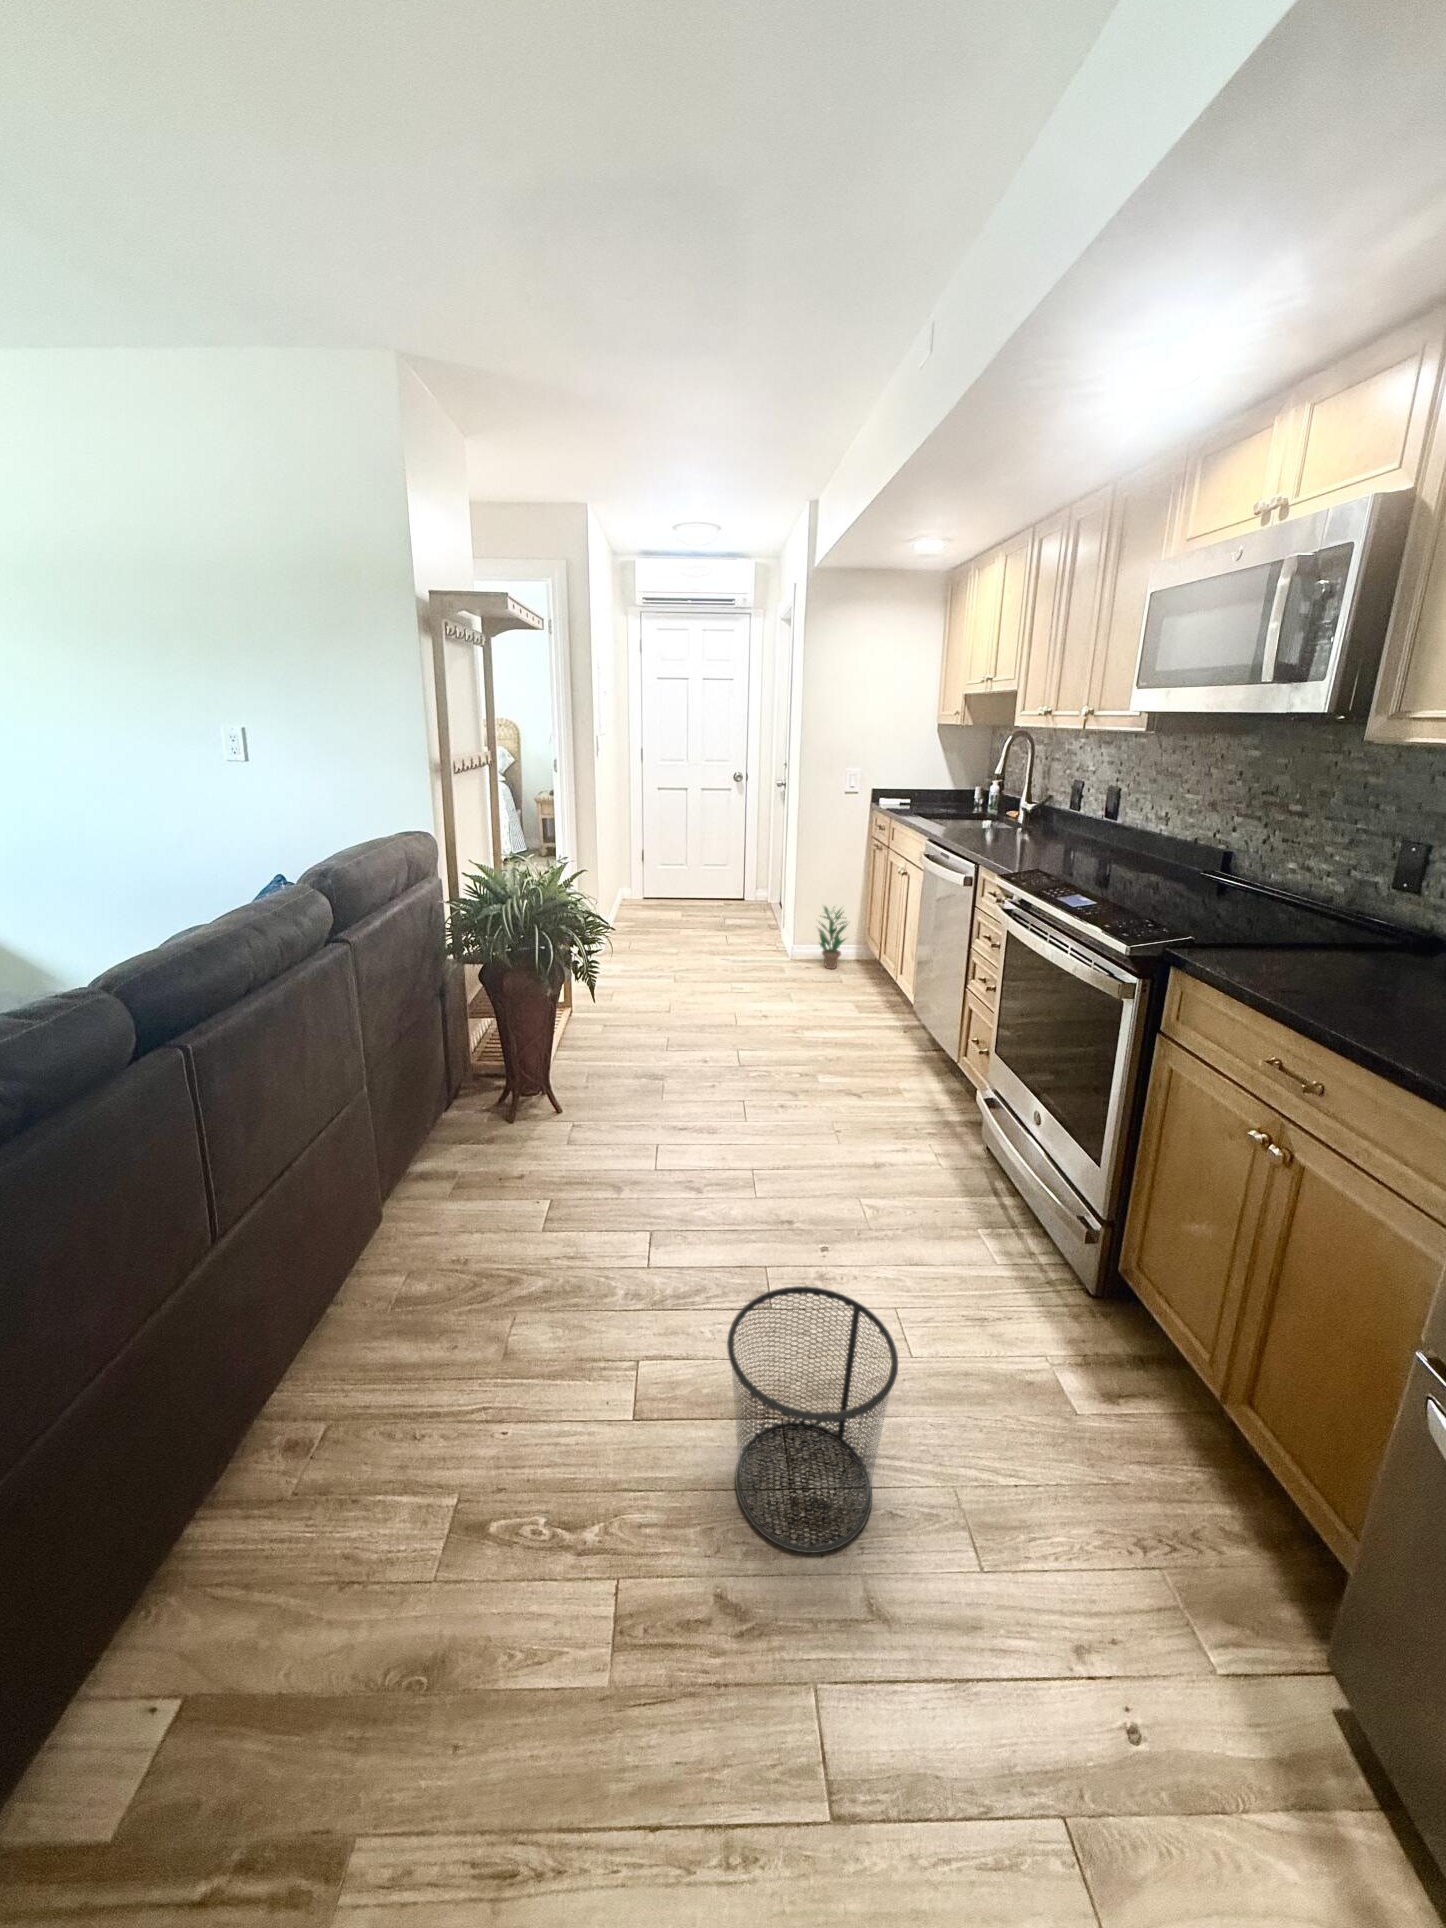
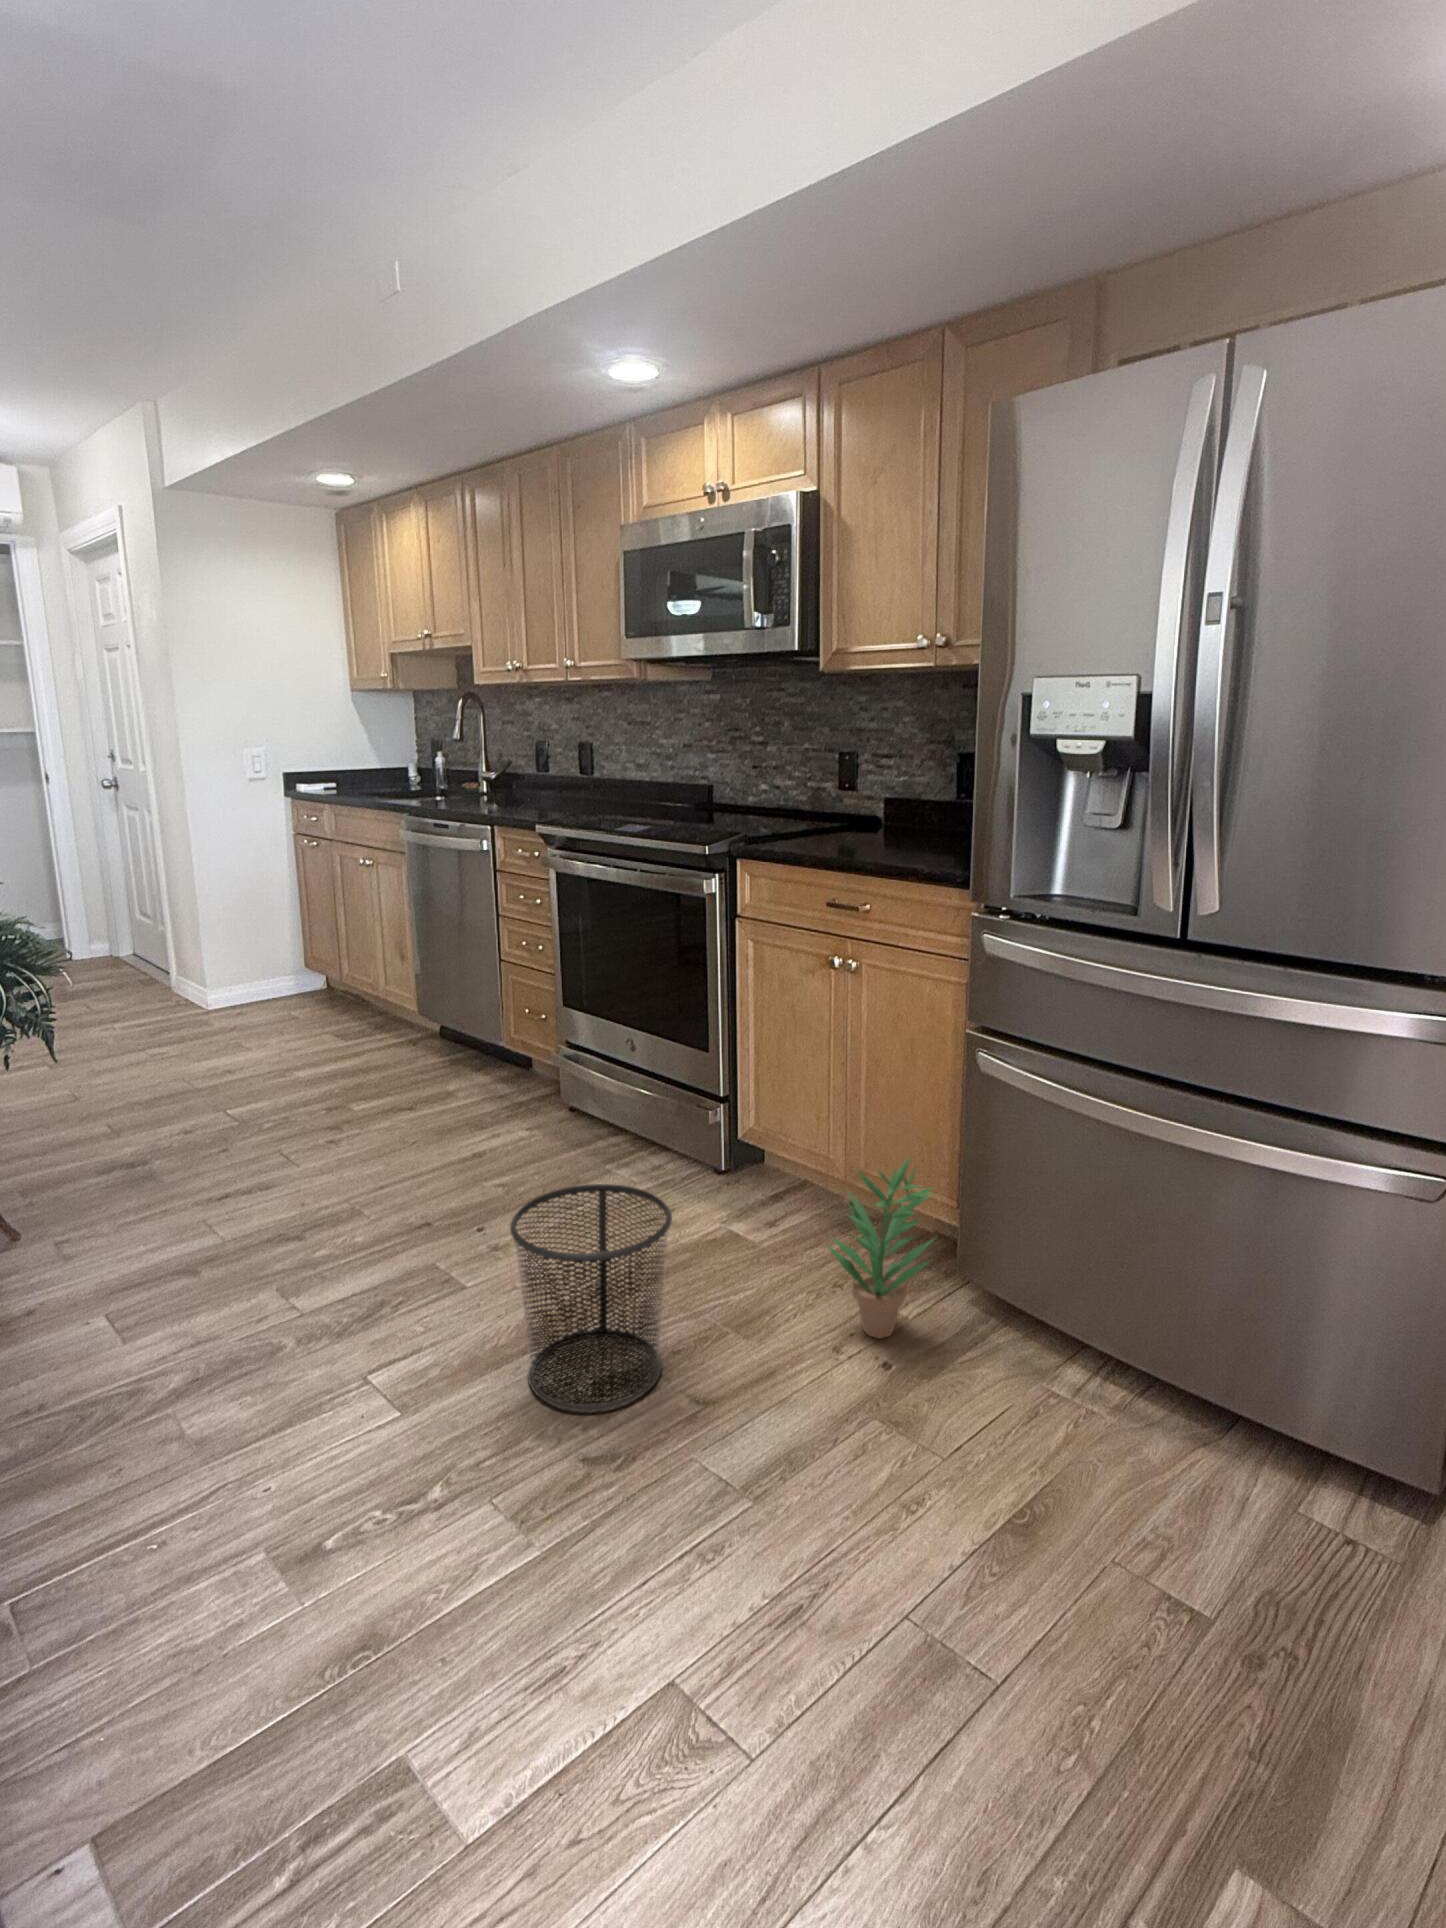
potted plant: present [819,906,847,969] -> present [828,1158,934,1338]

